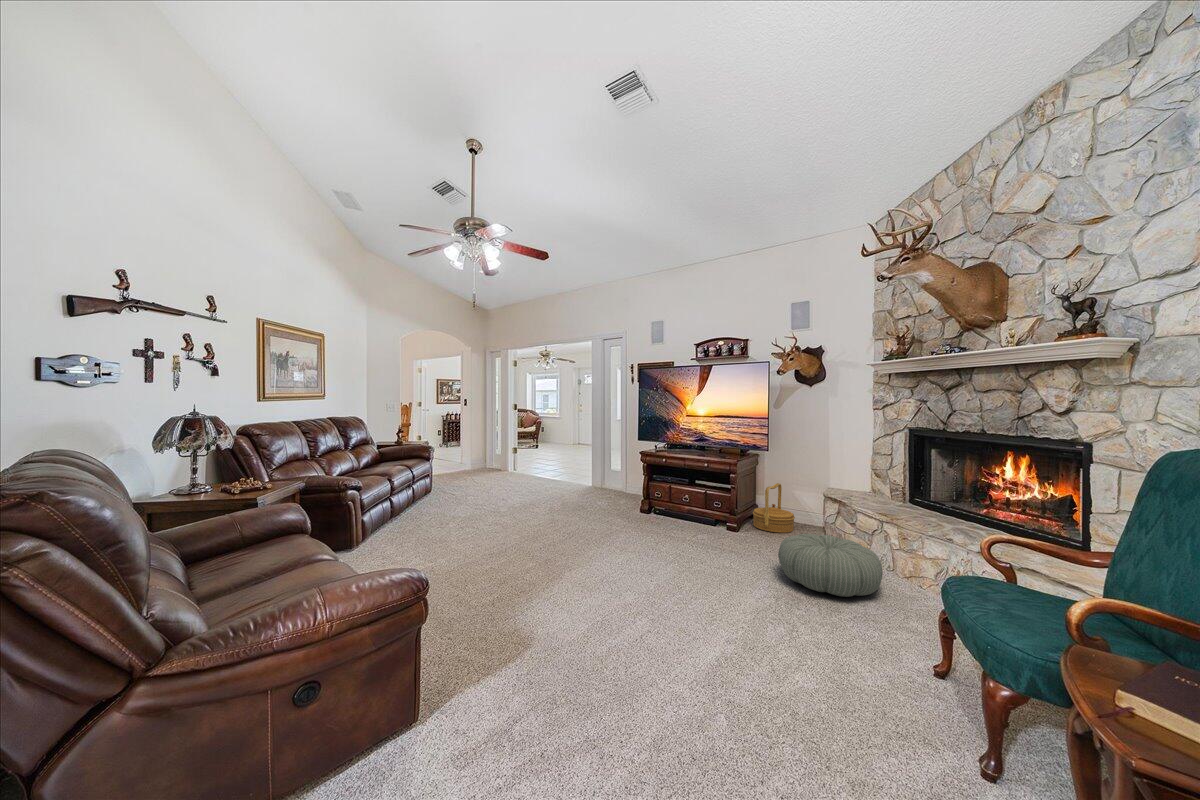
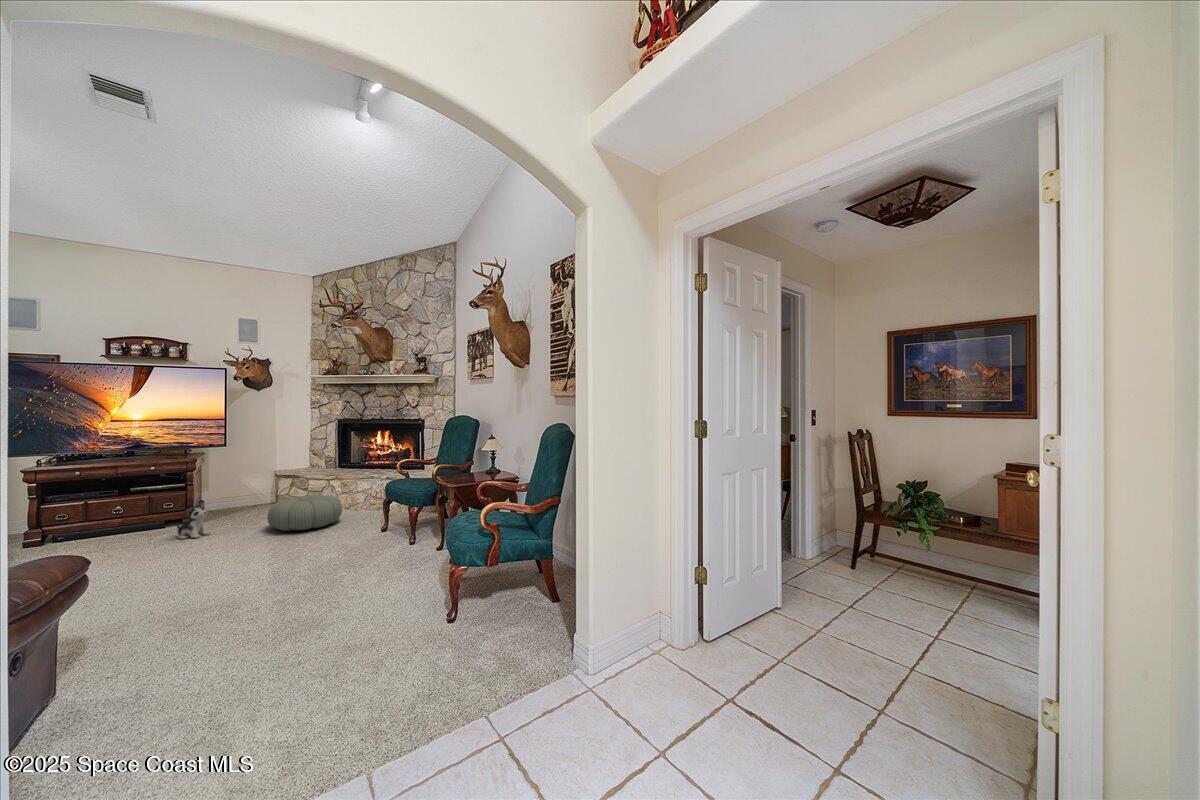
woven basket: present [753,483,795,533] -> none [205,476,250,518]
plush toy: none [708,509,733,549] -> present [176,502,210,539]

